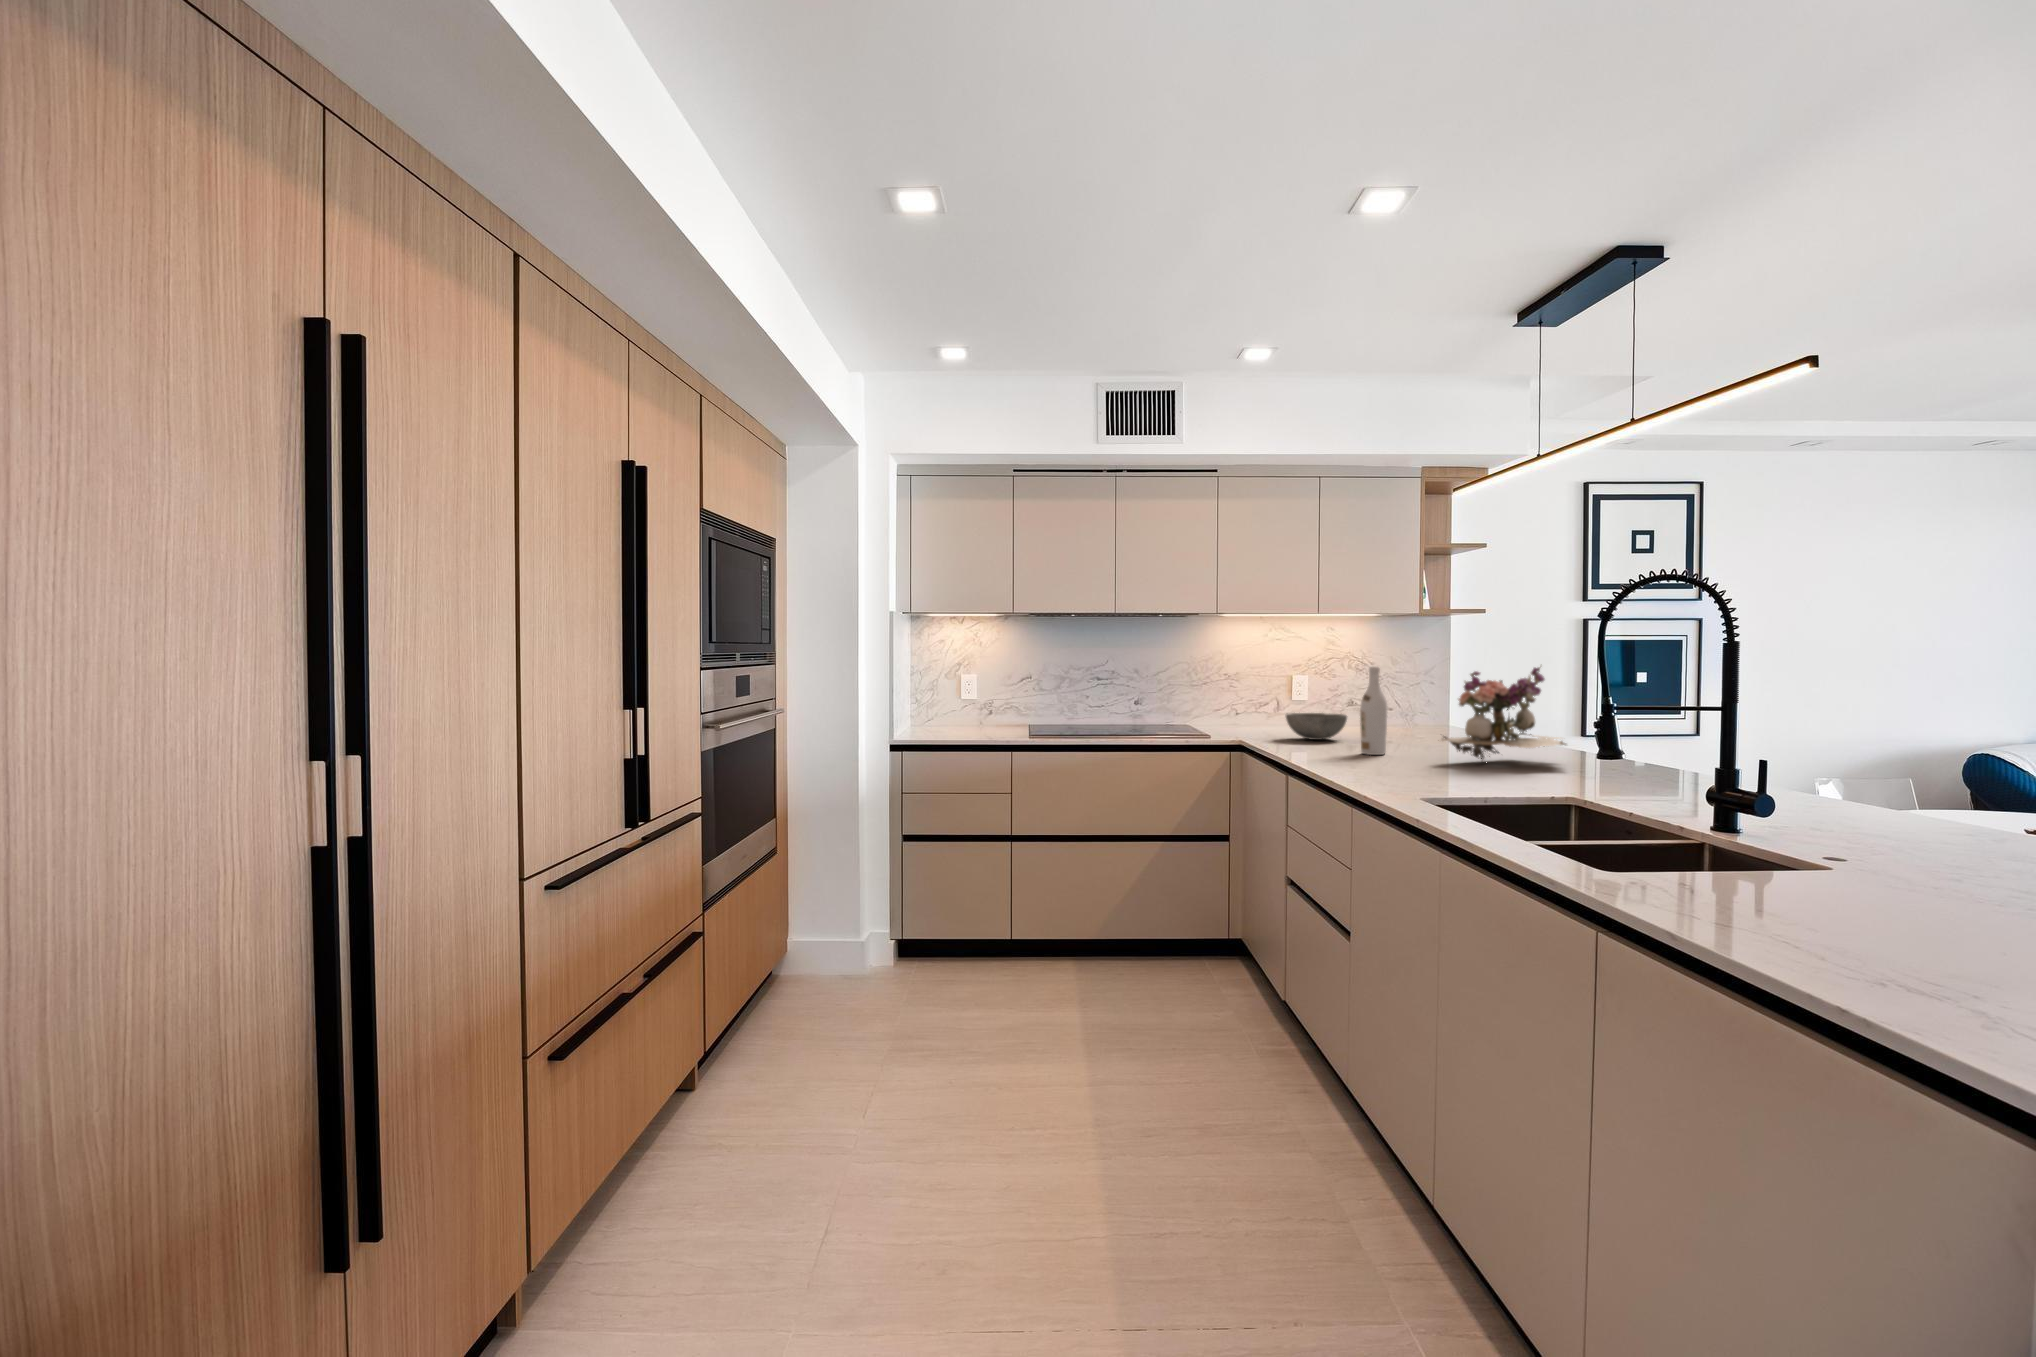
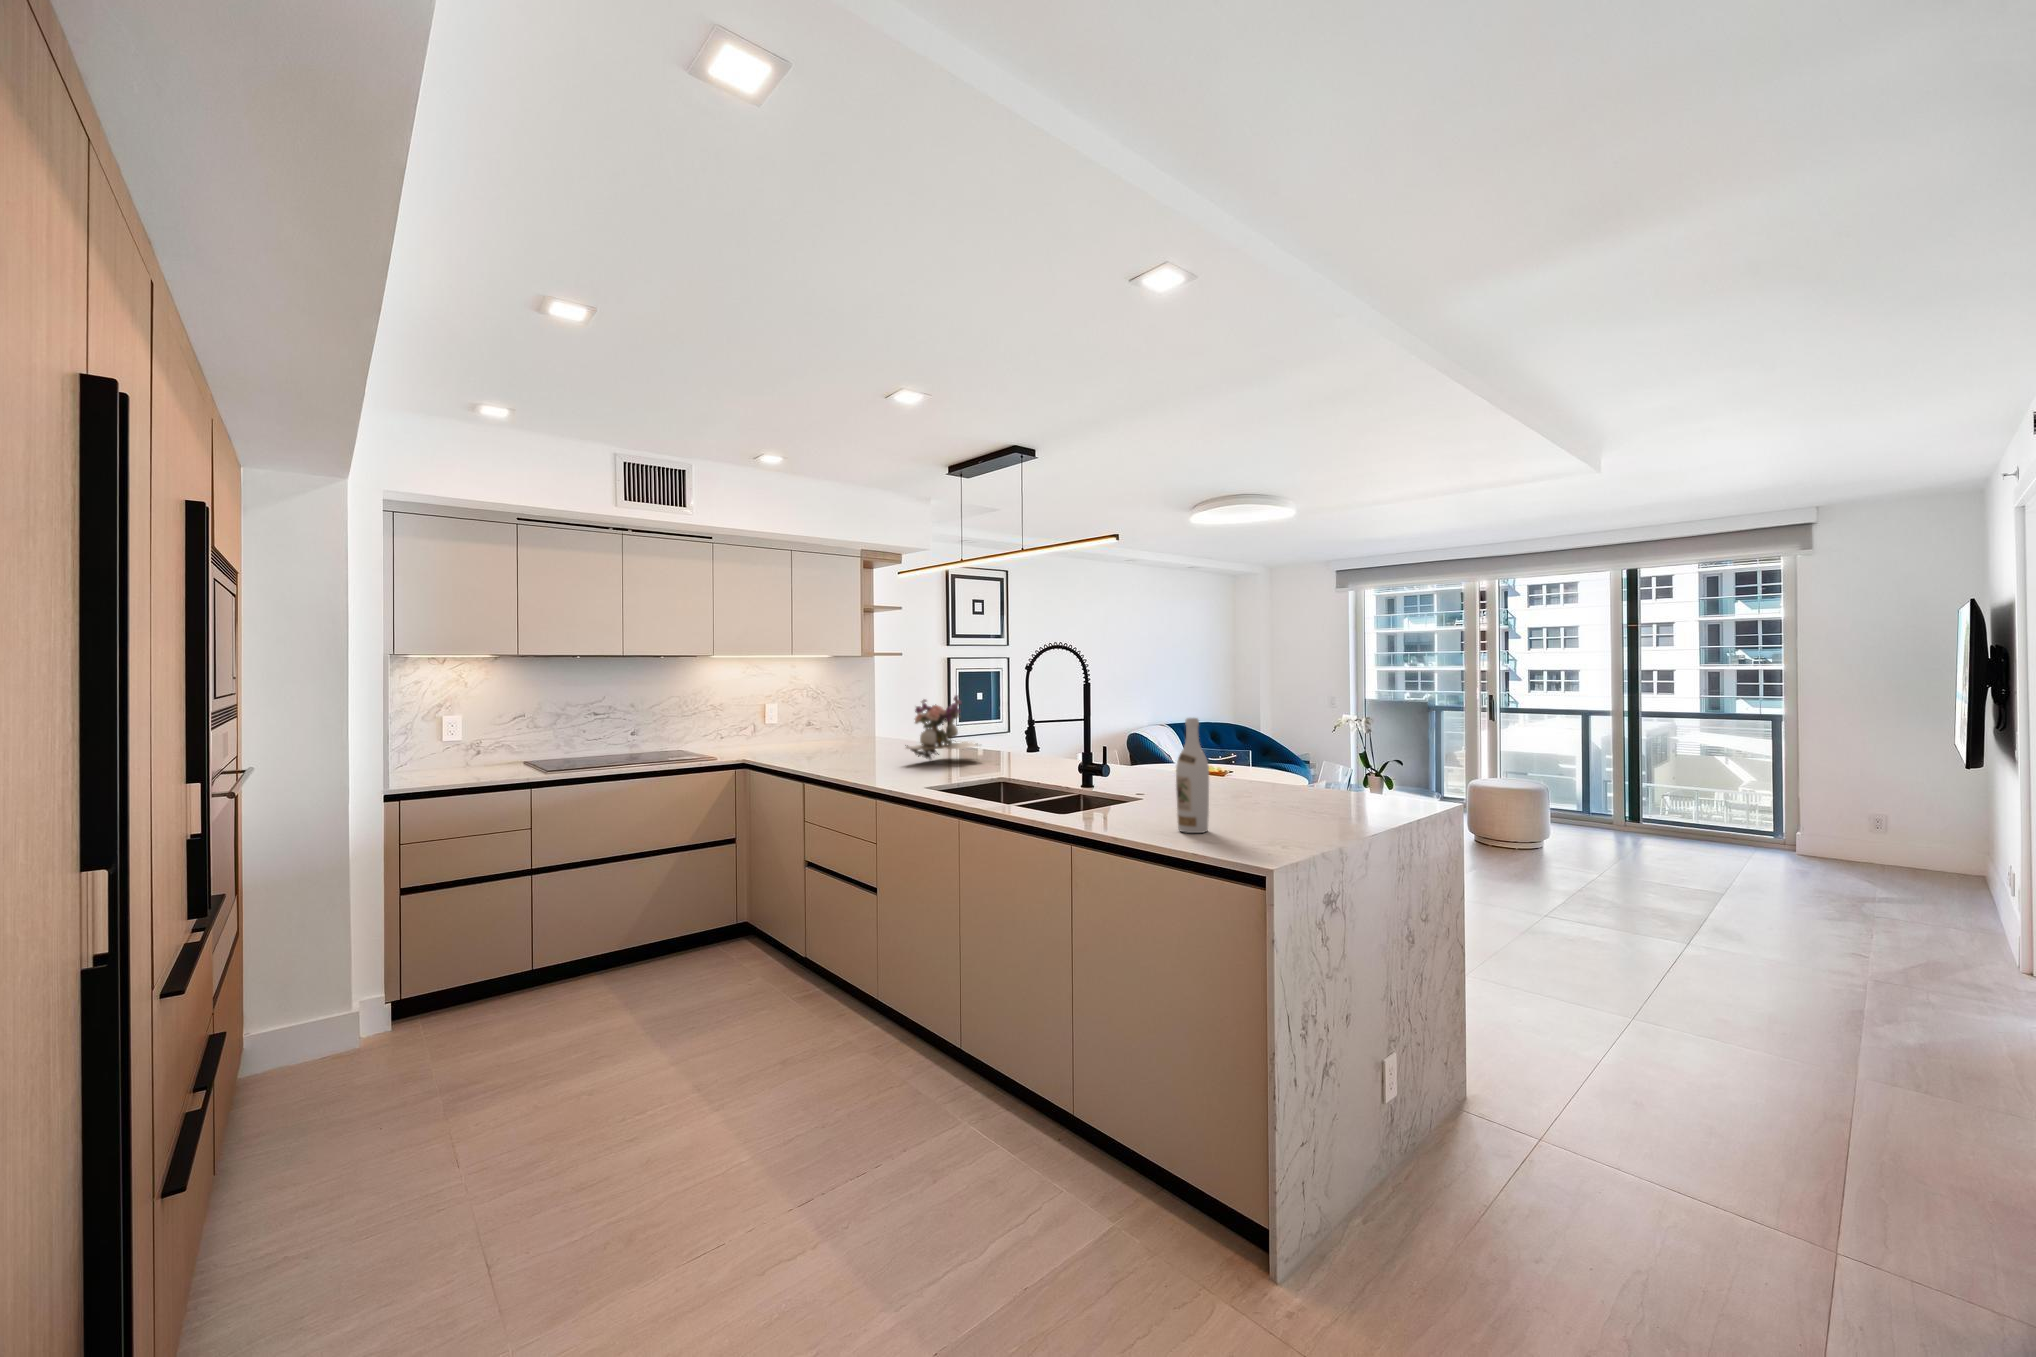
wine bottle: present [1360,667,1387,755] -> present [1176,718,1209,833]
bowl: present [1286,713,1347,740] -> none [777,734,824,756]

